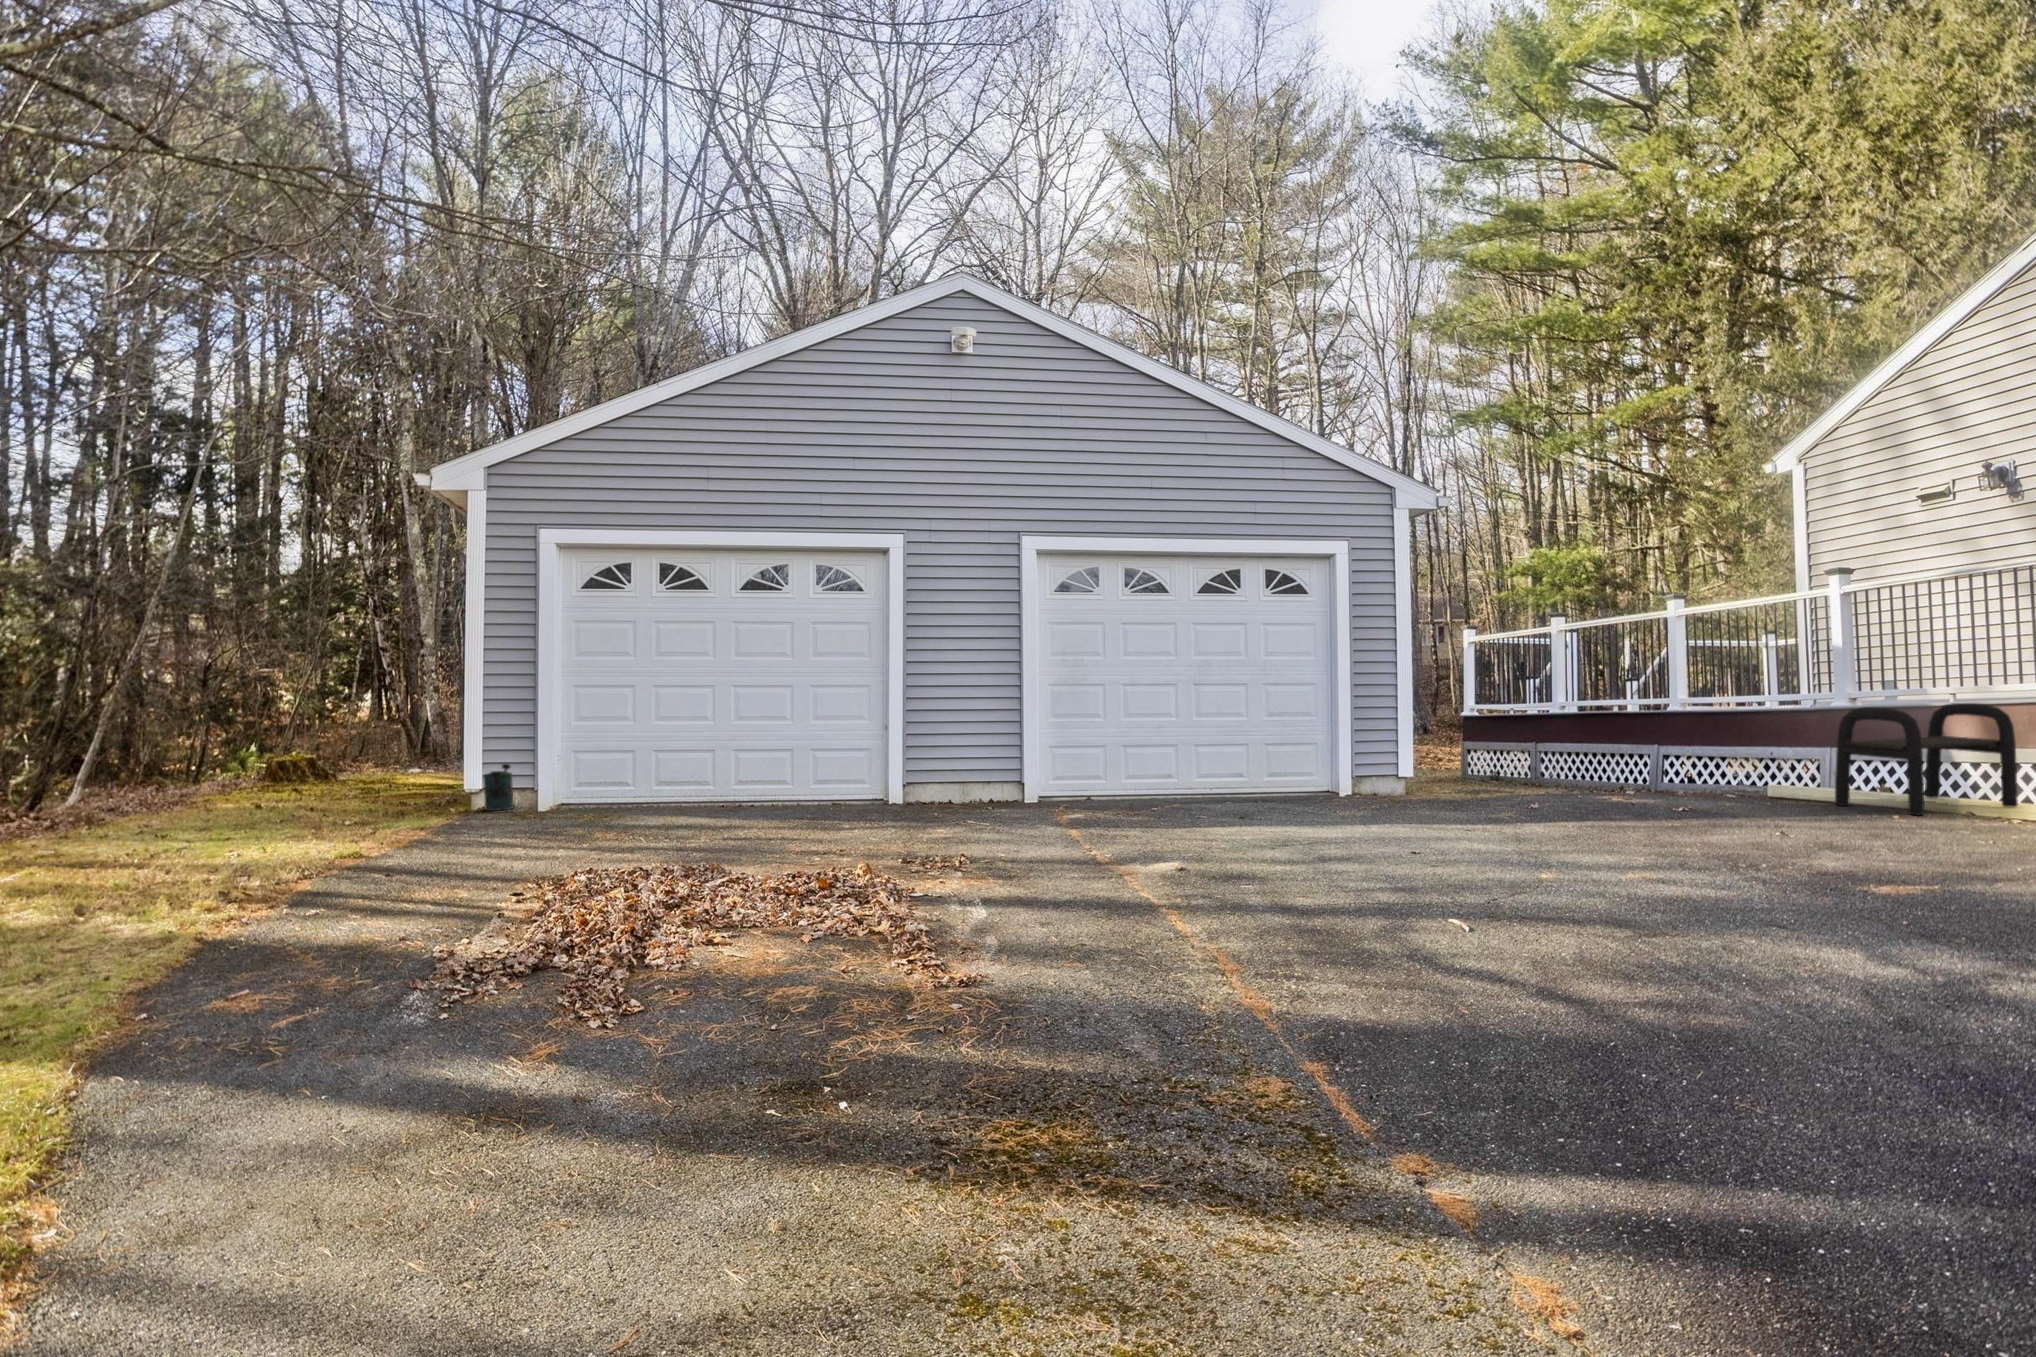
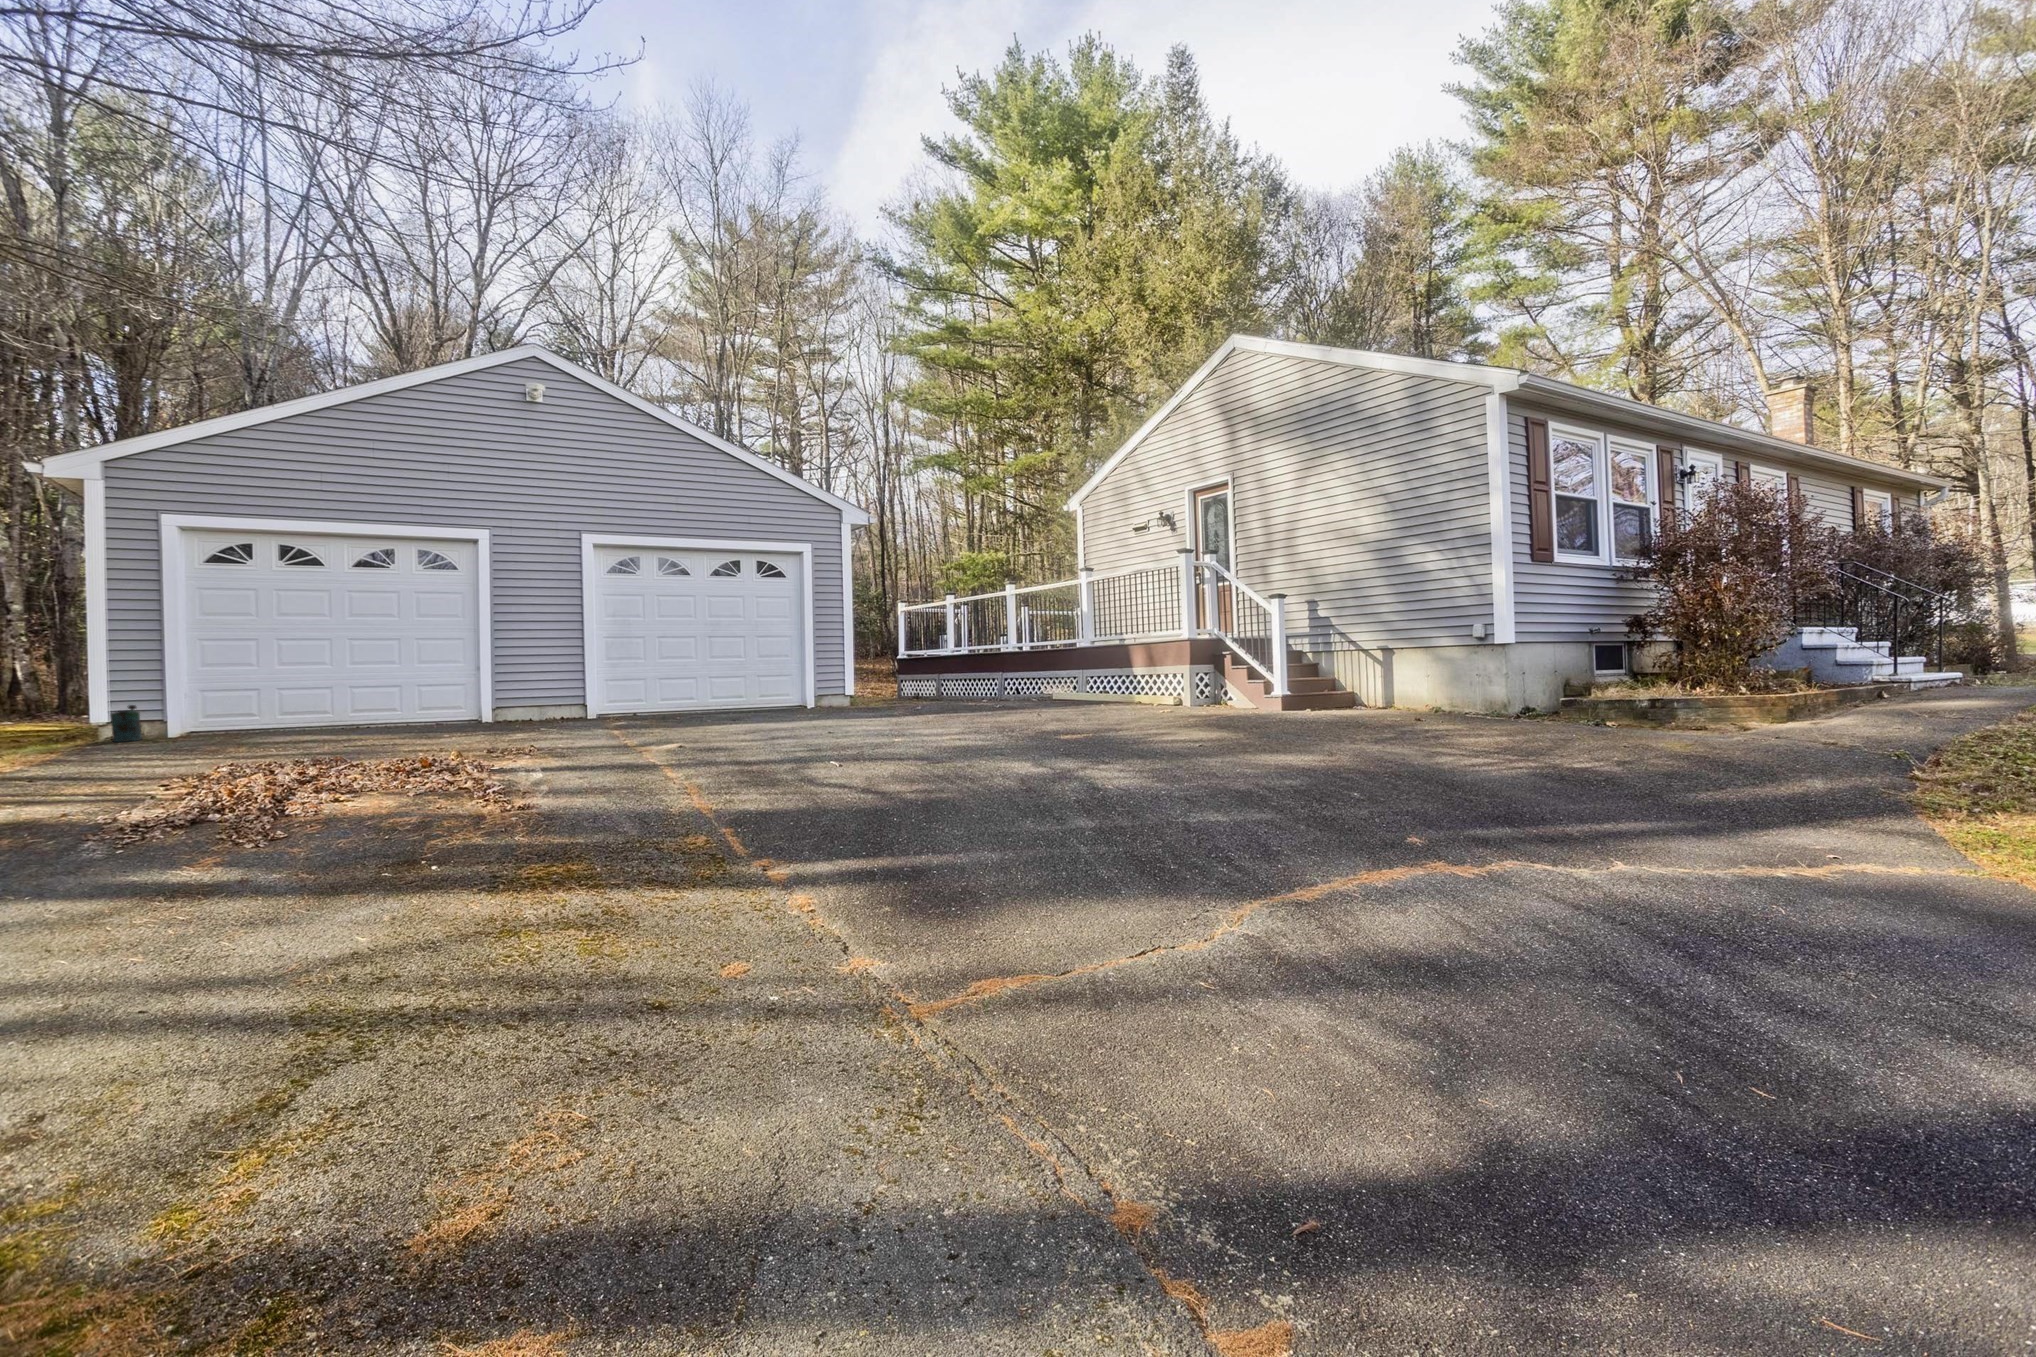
bench: present [1835,703,2018,815] -> none [1067,641,1148,699]

